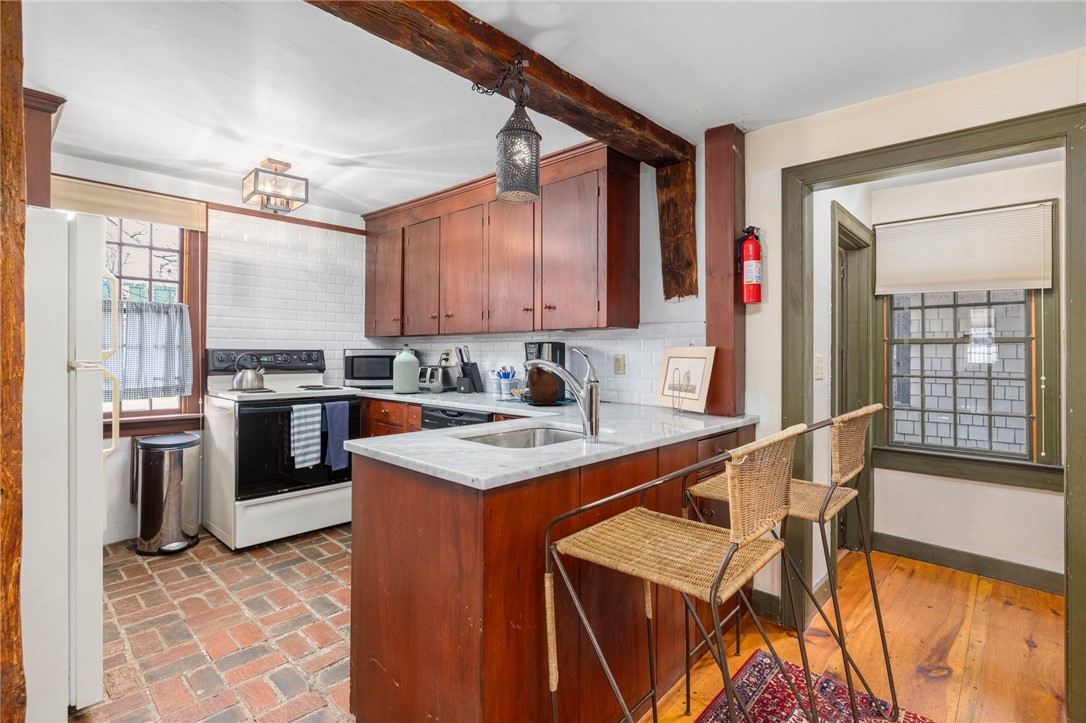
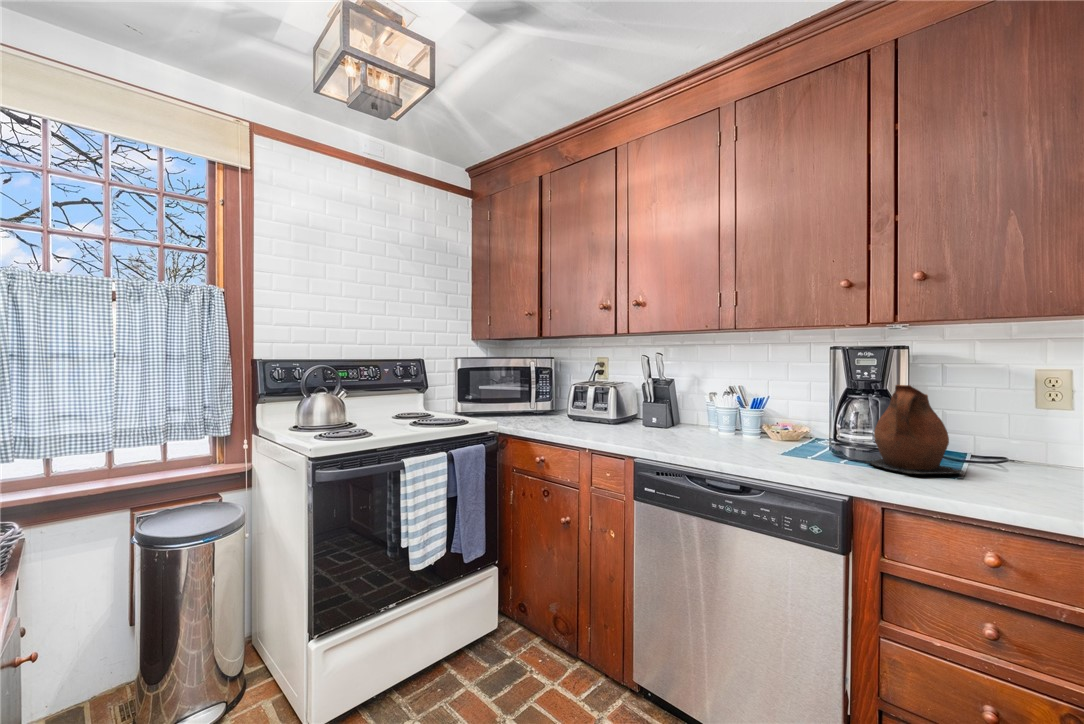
bottle: present [393,344,443,393] -> none [549,350,626,429]

